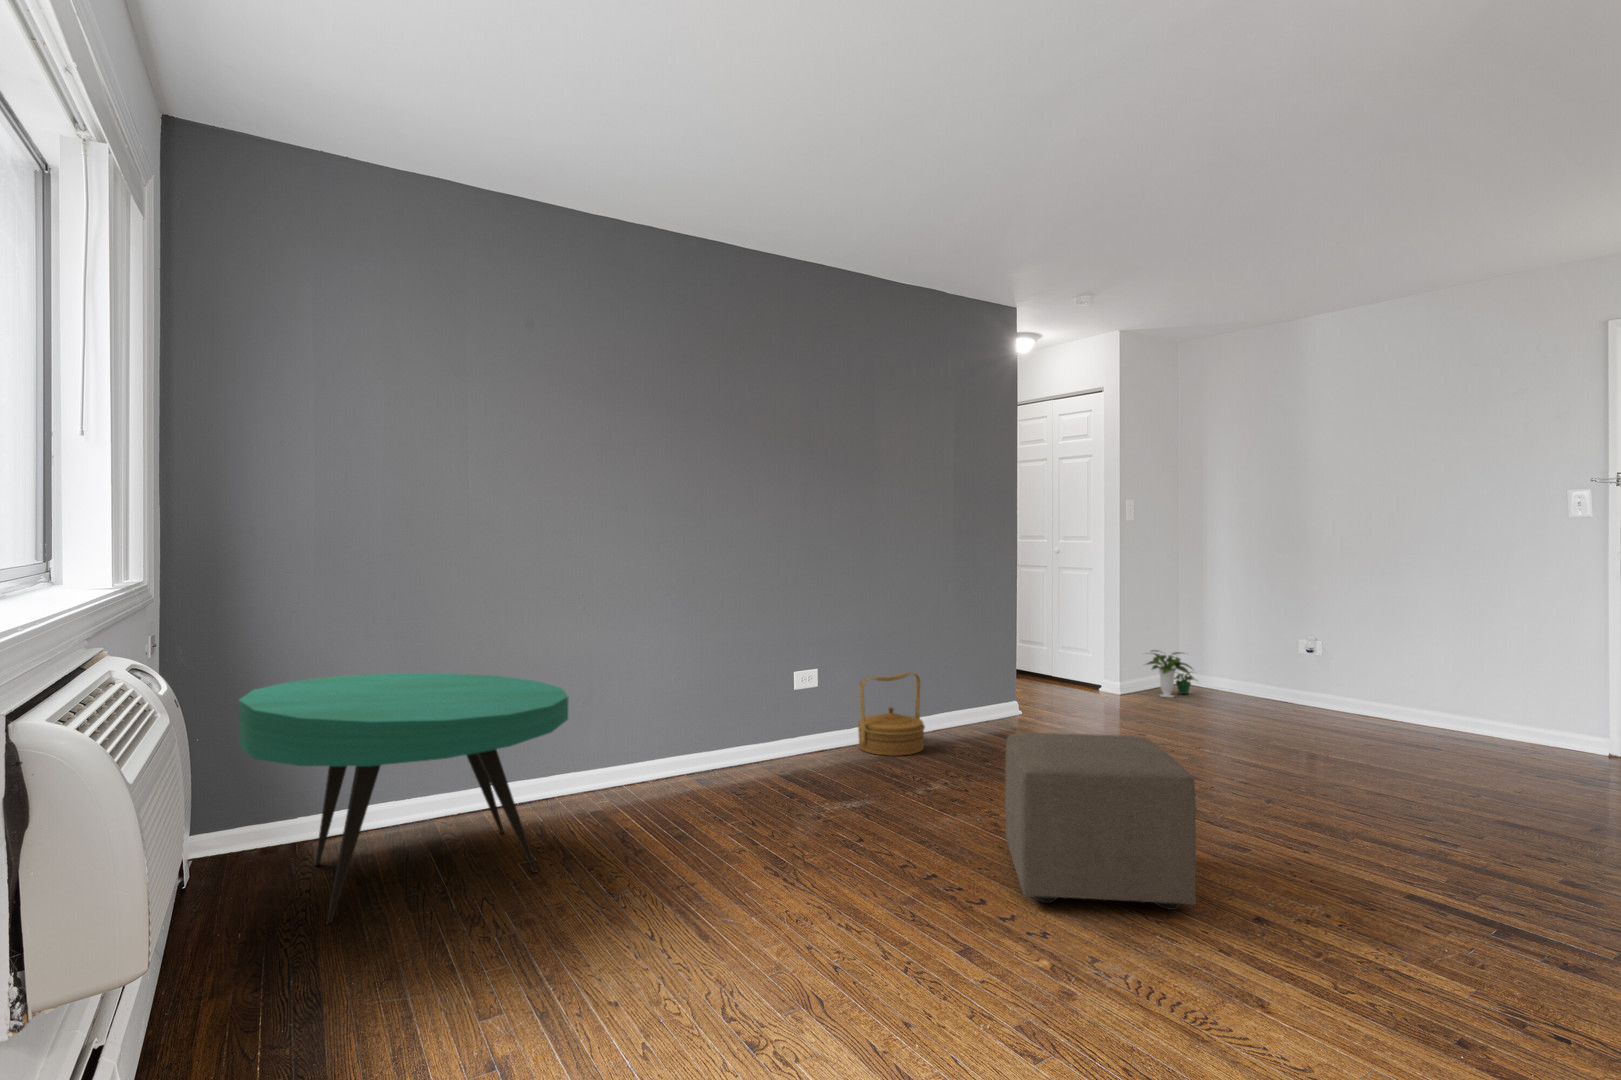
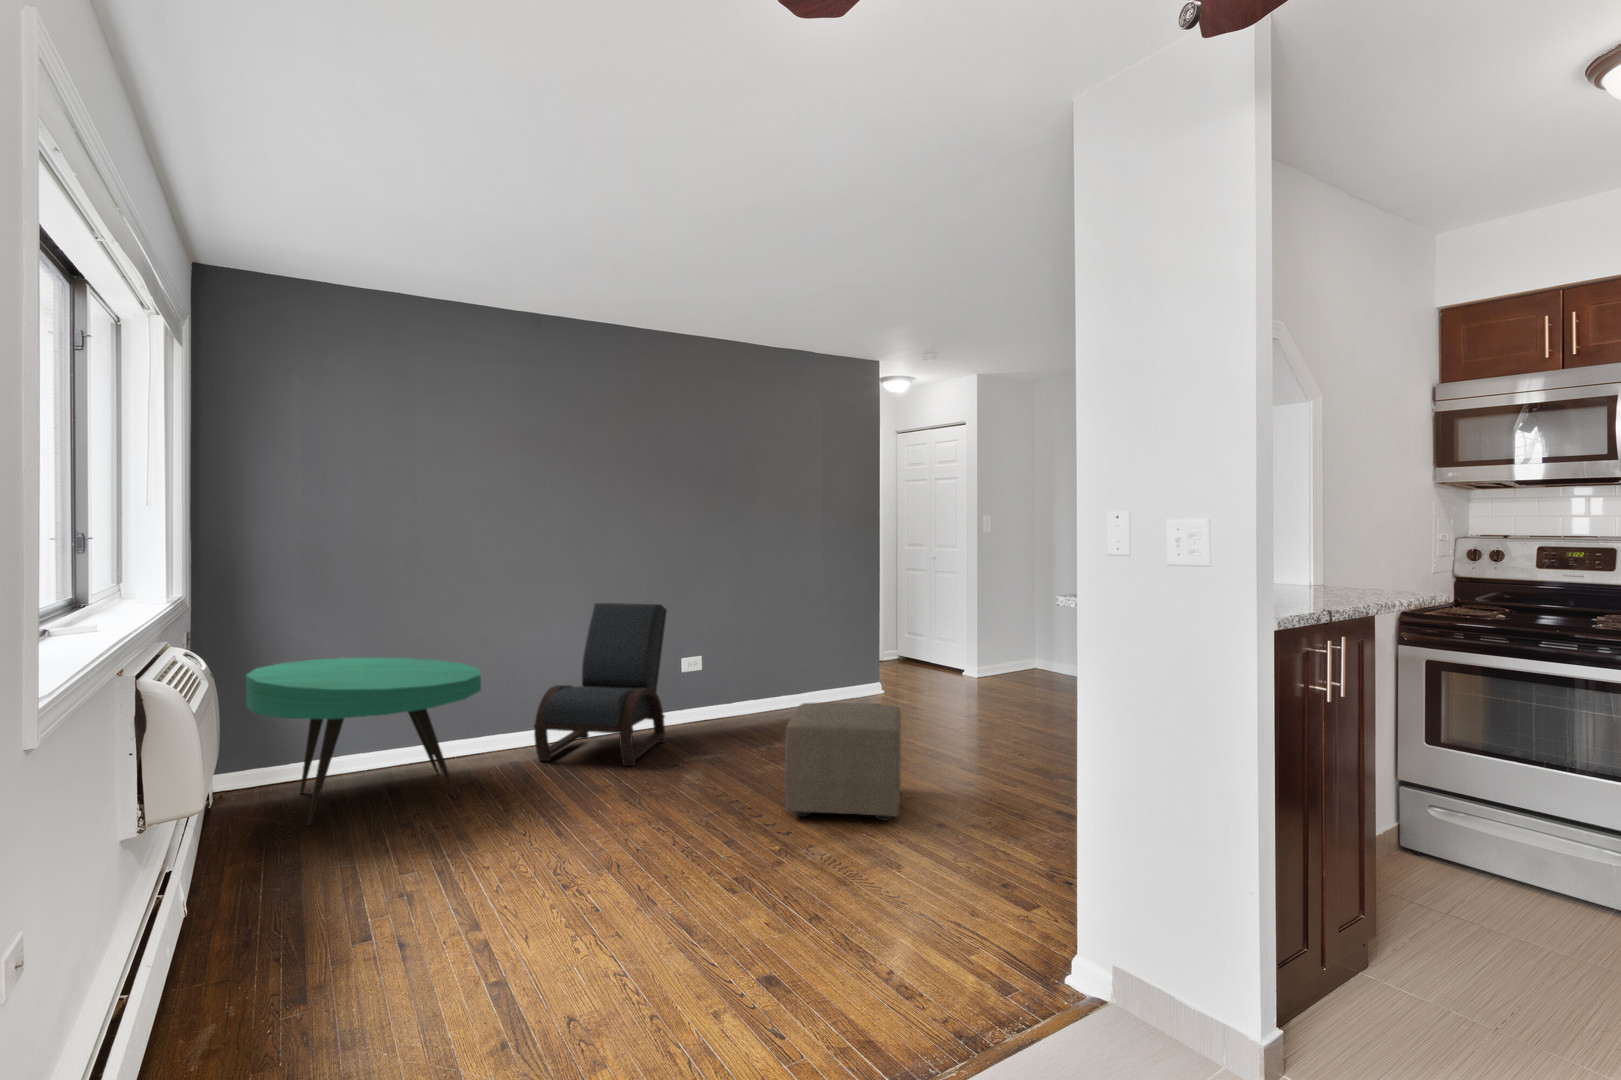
lounge chair: none [627,601,788,818] -> present [534,603,667,766]
potted plant: present [1147,650,1194,698] -> none [997,641,1044,681]
woven basket: present [857,672,925,756] -> none [733,659,787,724]

